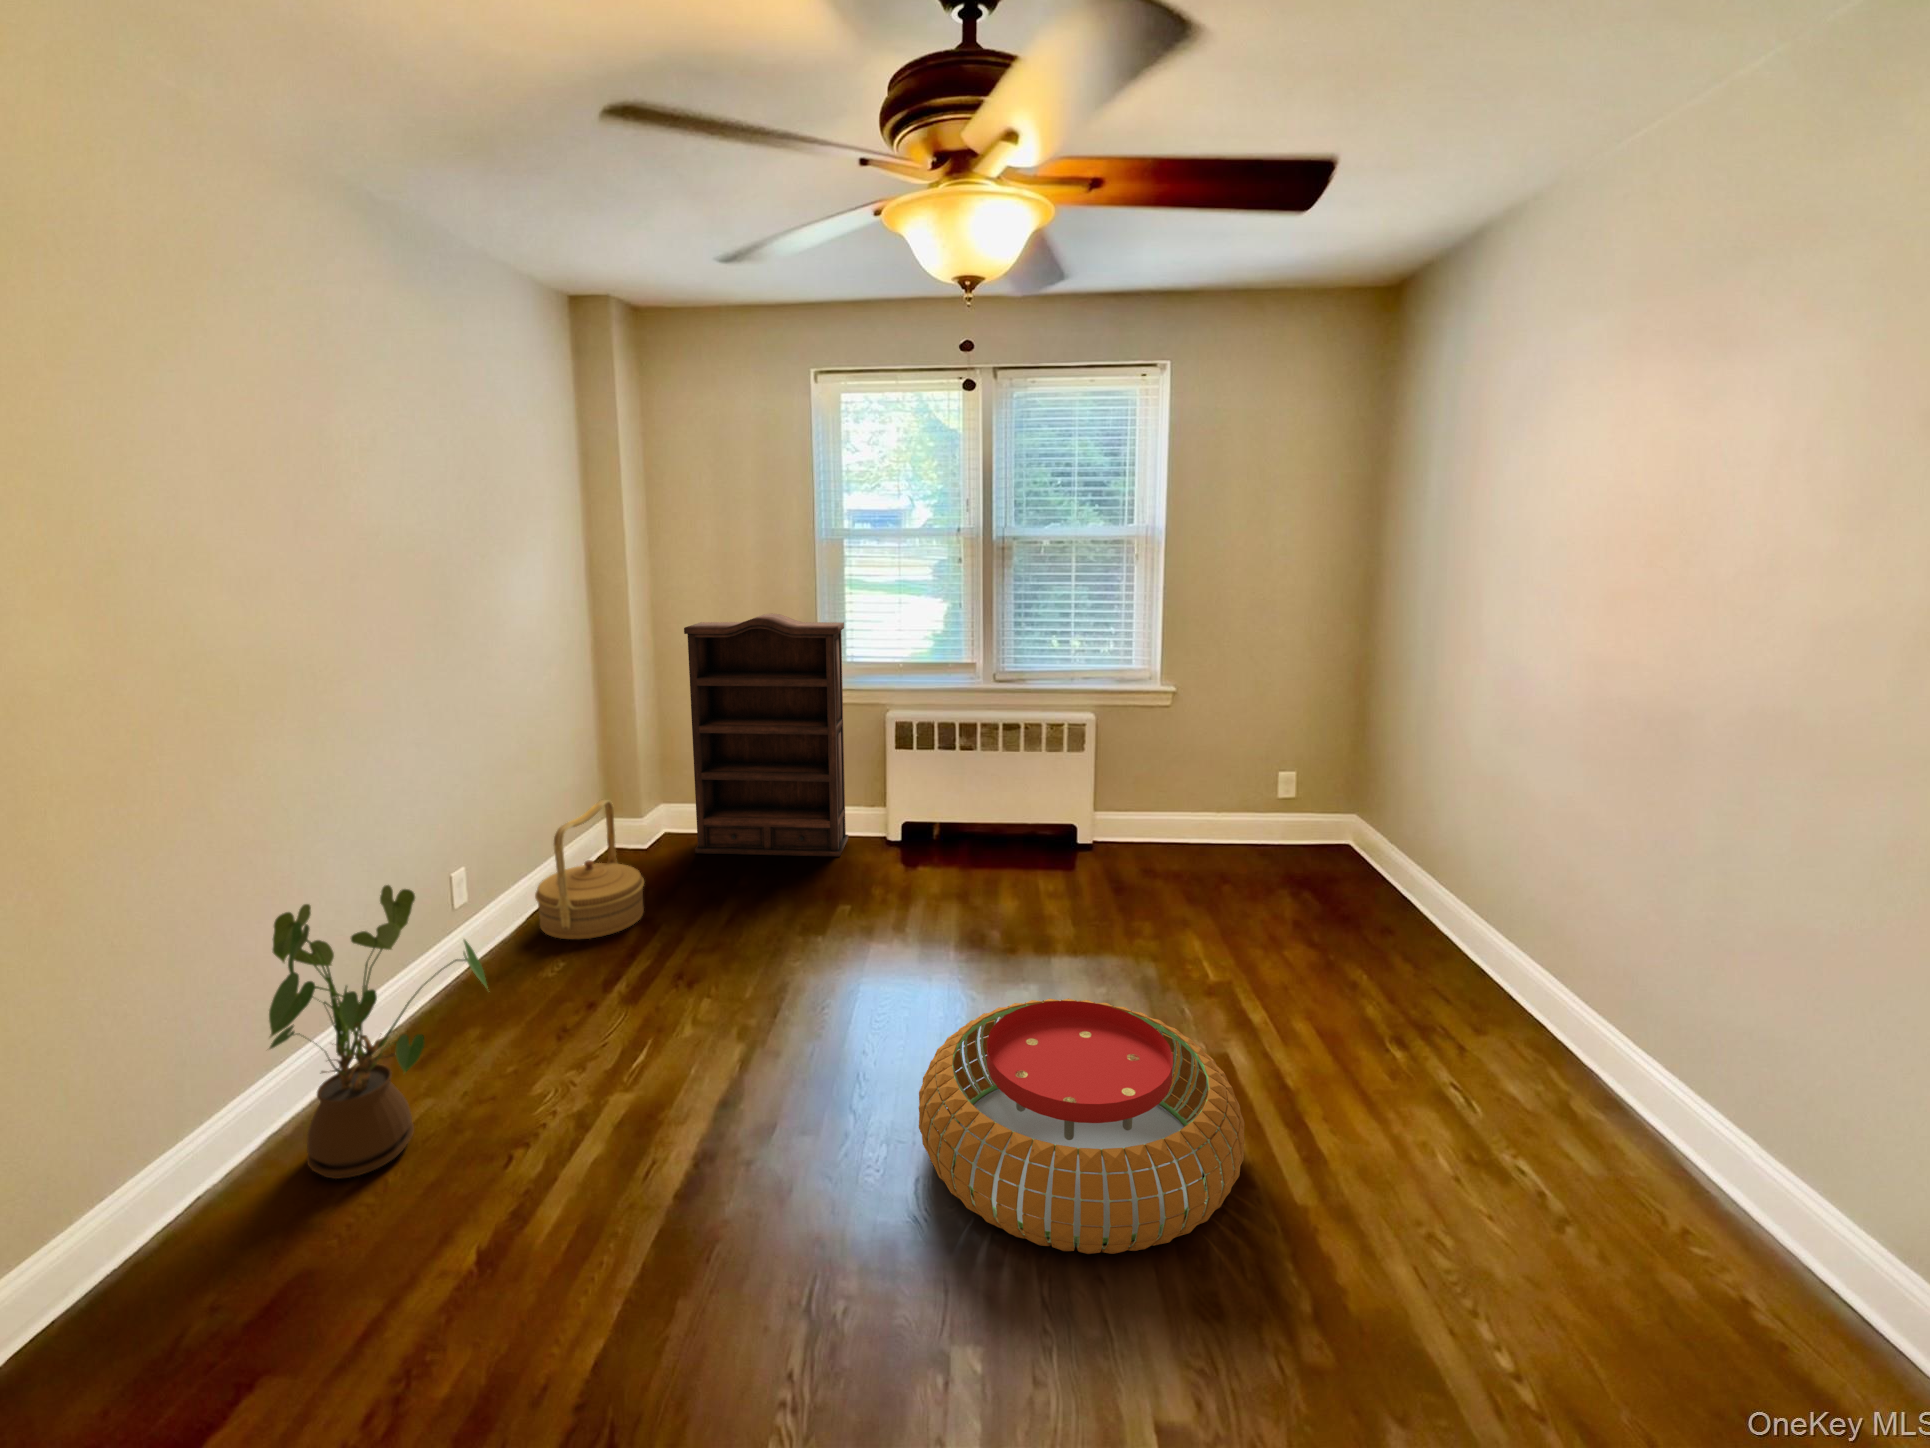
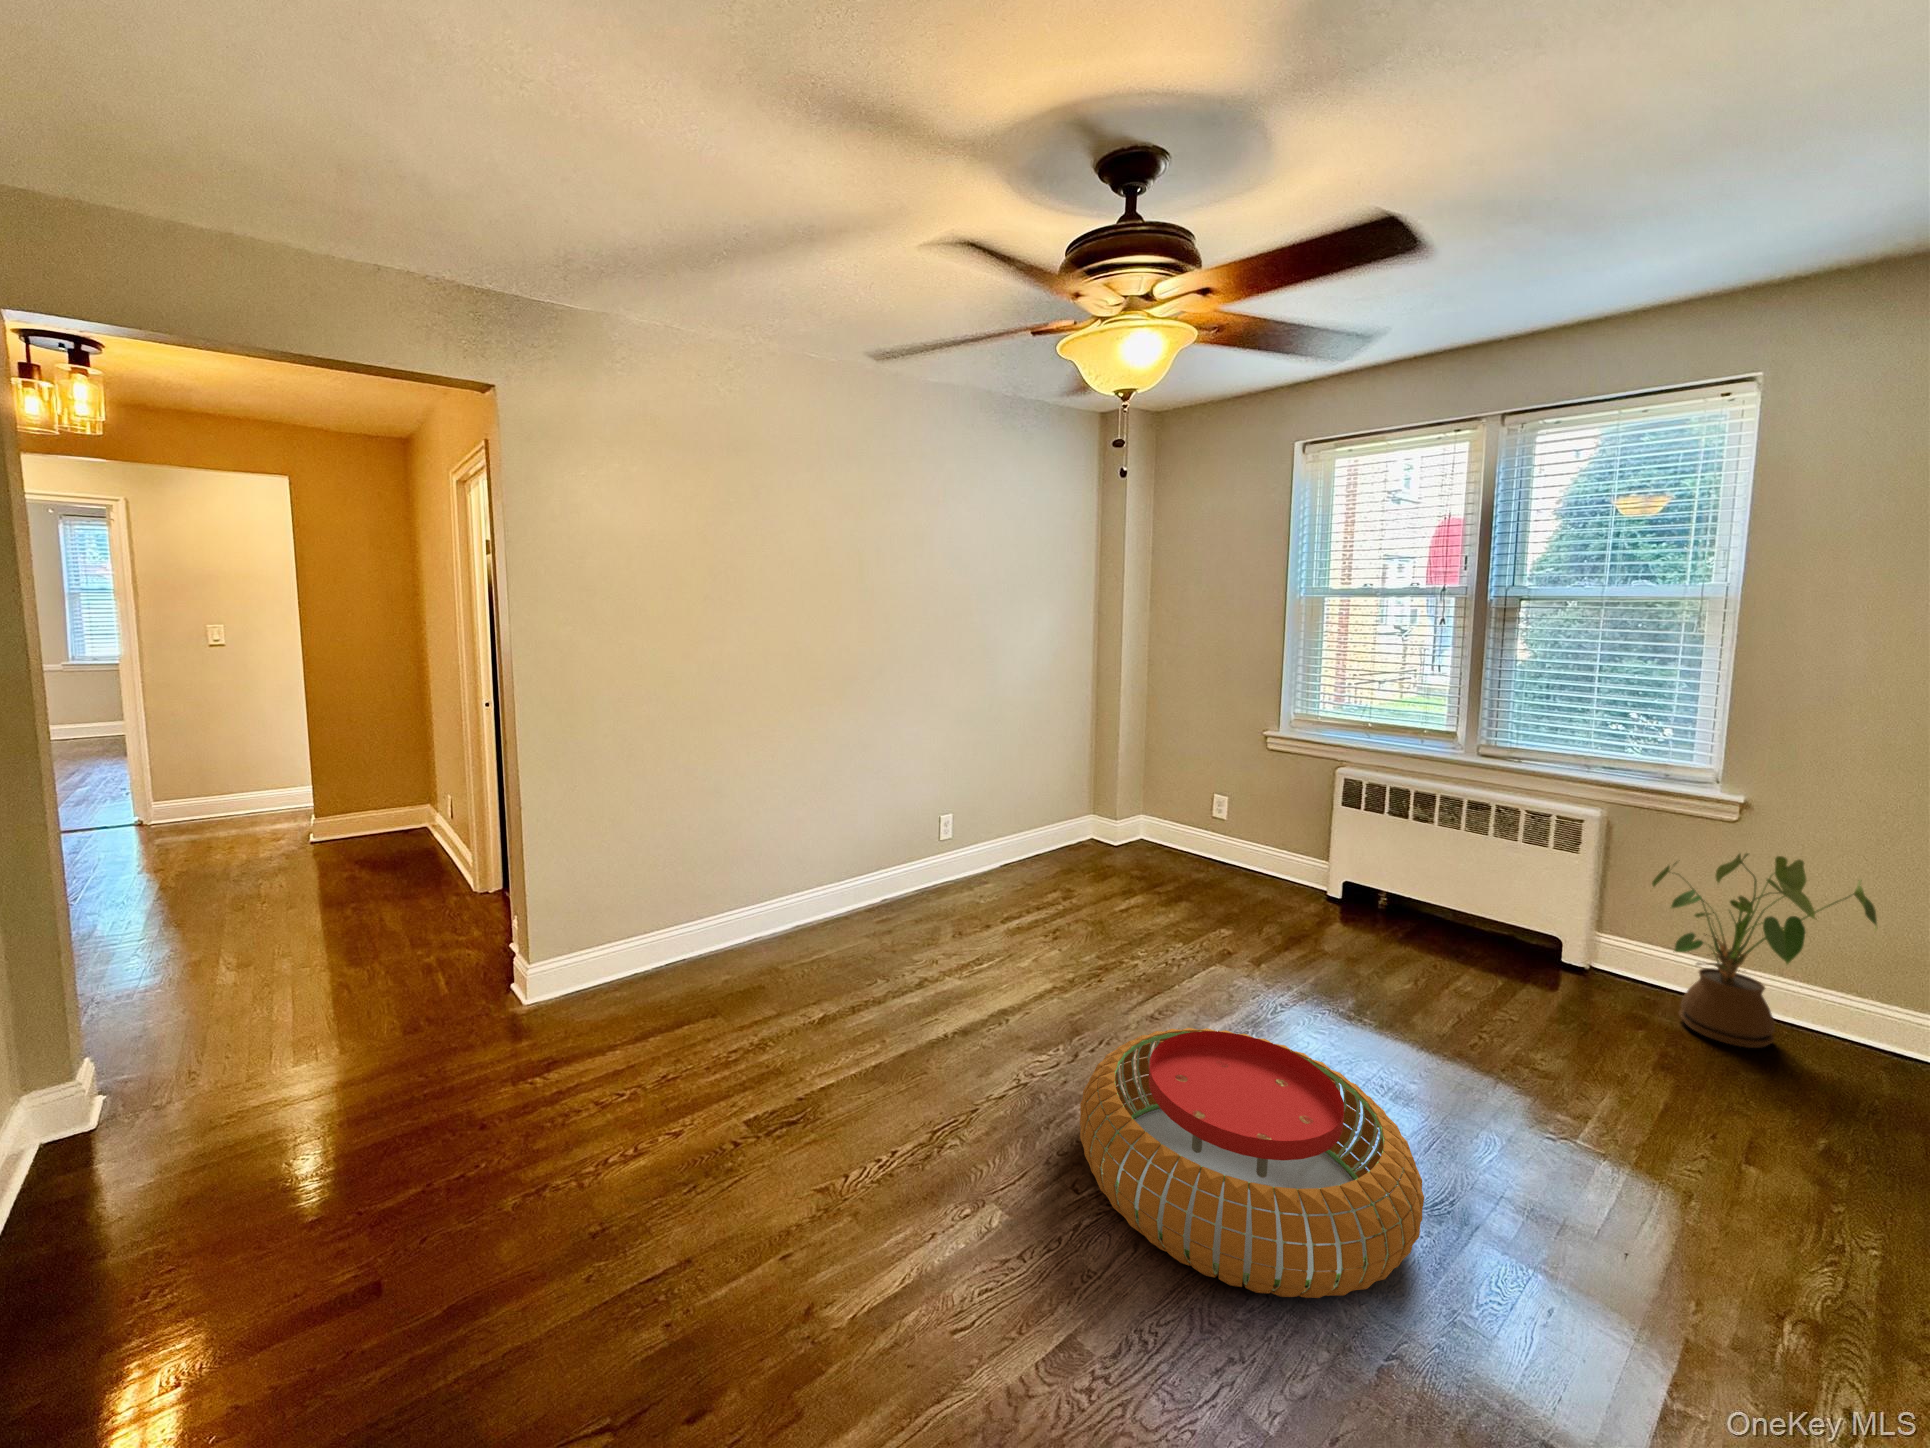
bookshelf: present [684,614,848,857] -> none [1149,663,1306,894]
woven basket: present [535,800,645,939] -> none [999,790,1078,890]
house plant: present [269,885,488,1179] -> present [1652,853,1877,1048]

